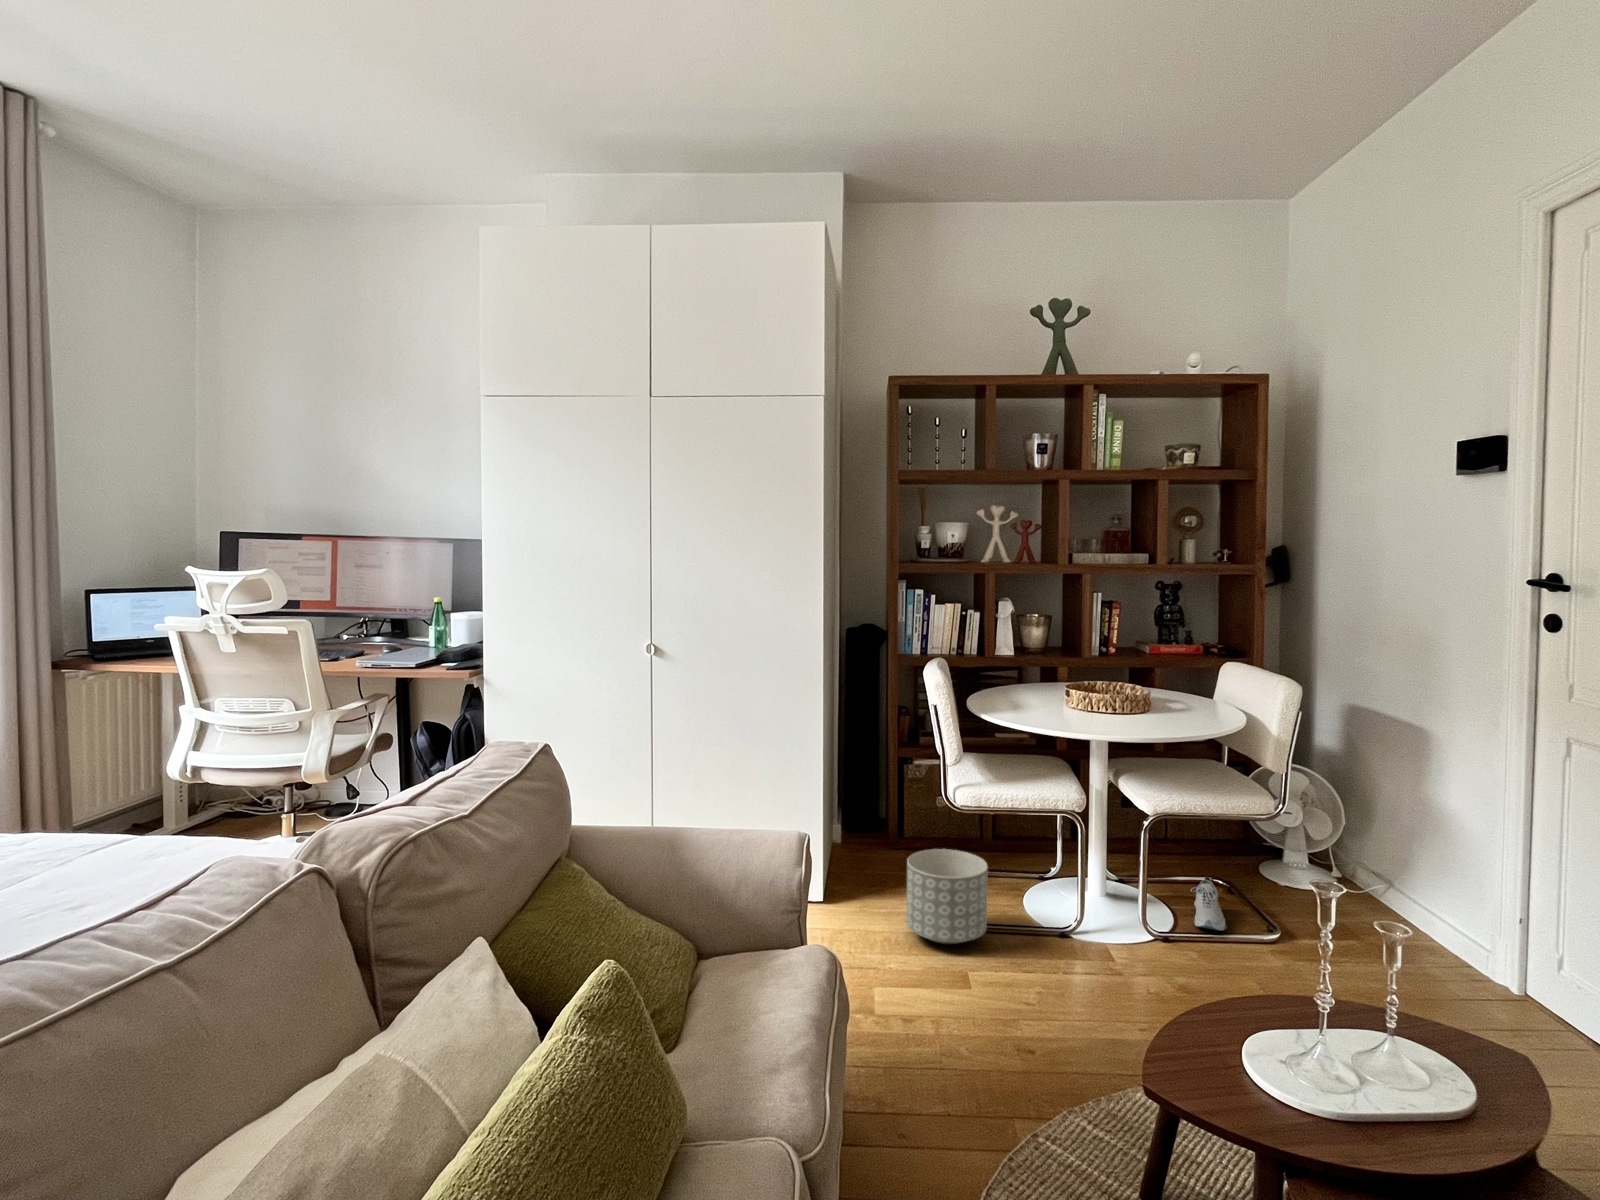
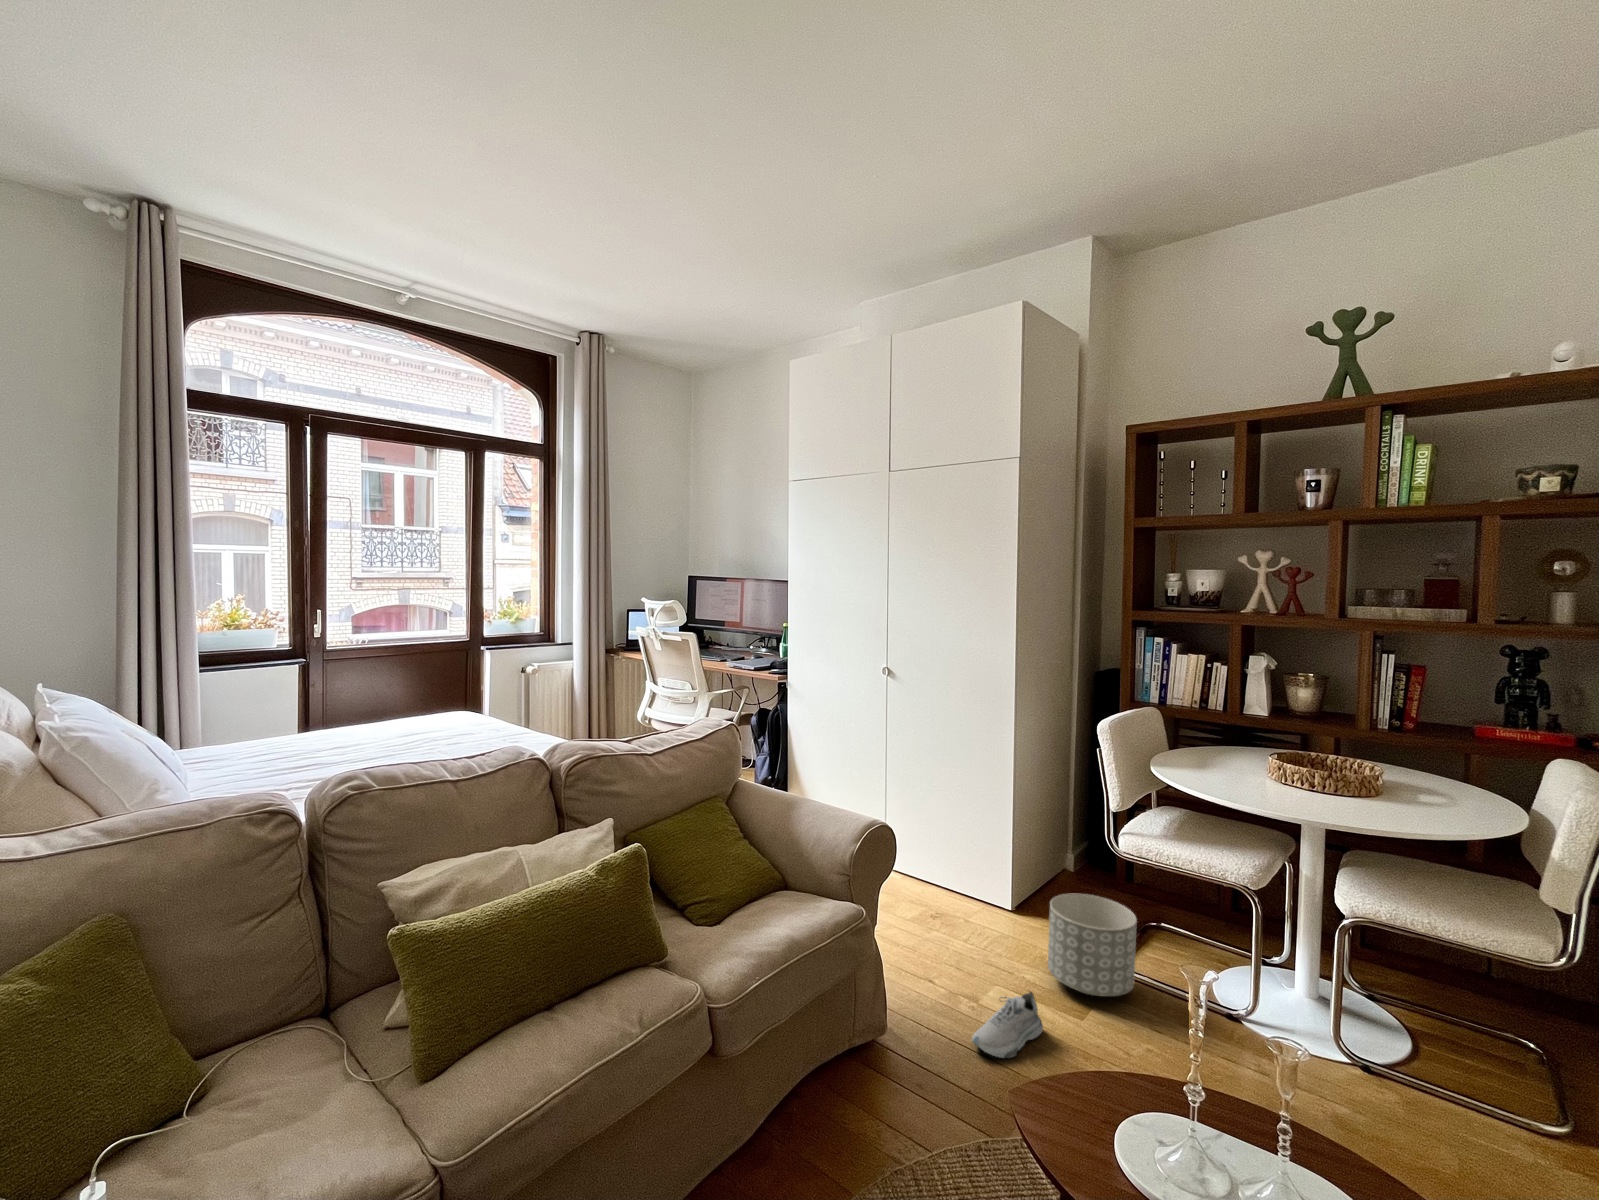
shoe: present [1191,877,1227,931] -> present [972,992,1043,1058]

